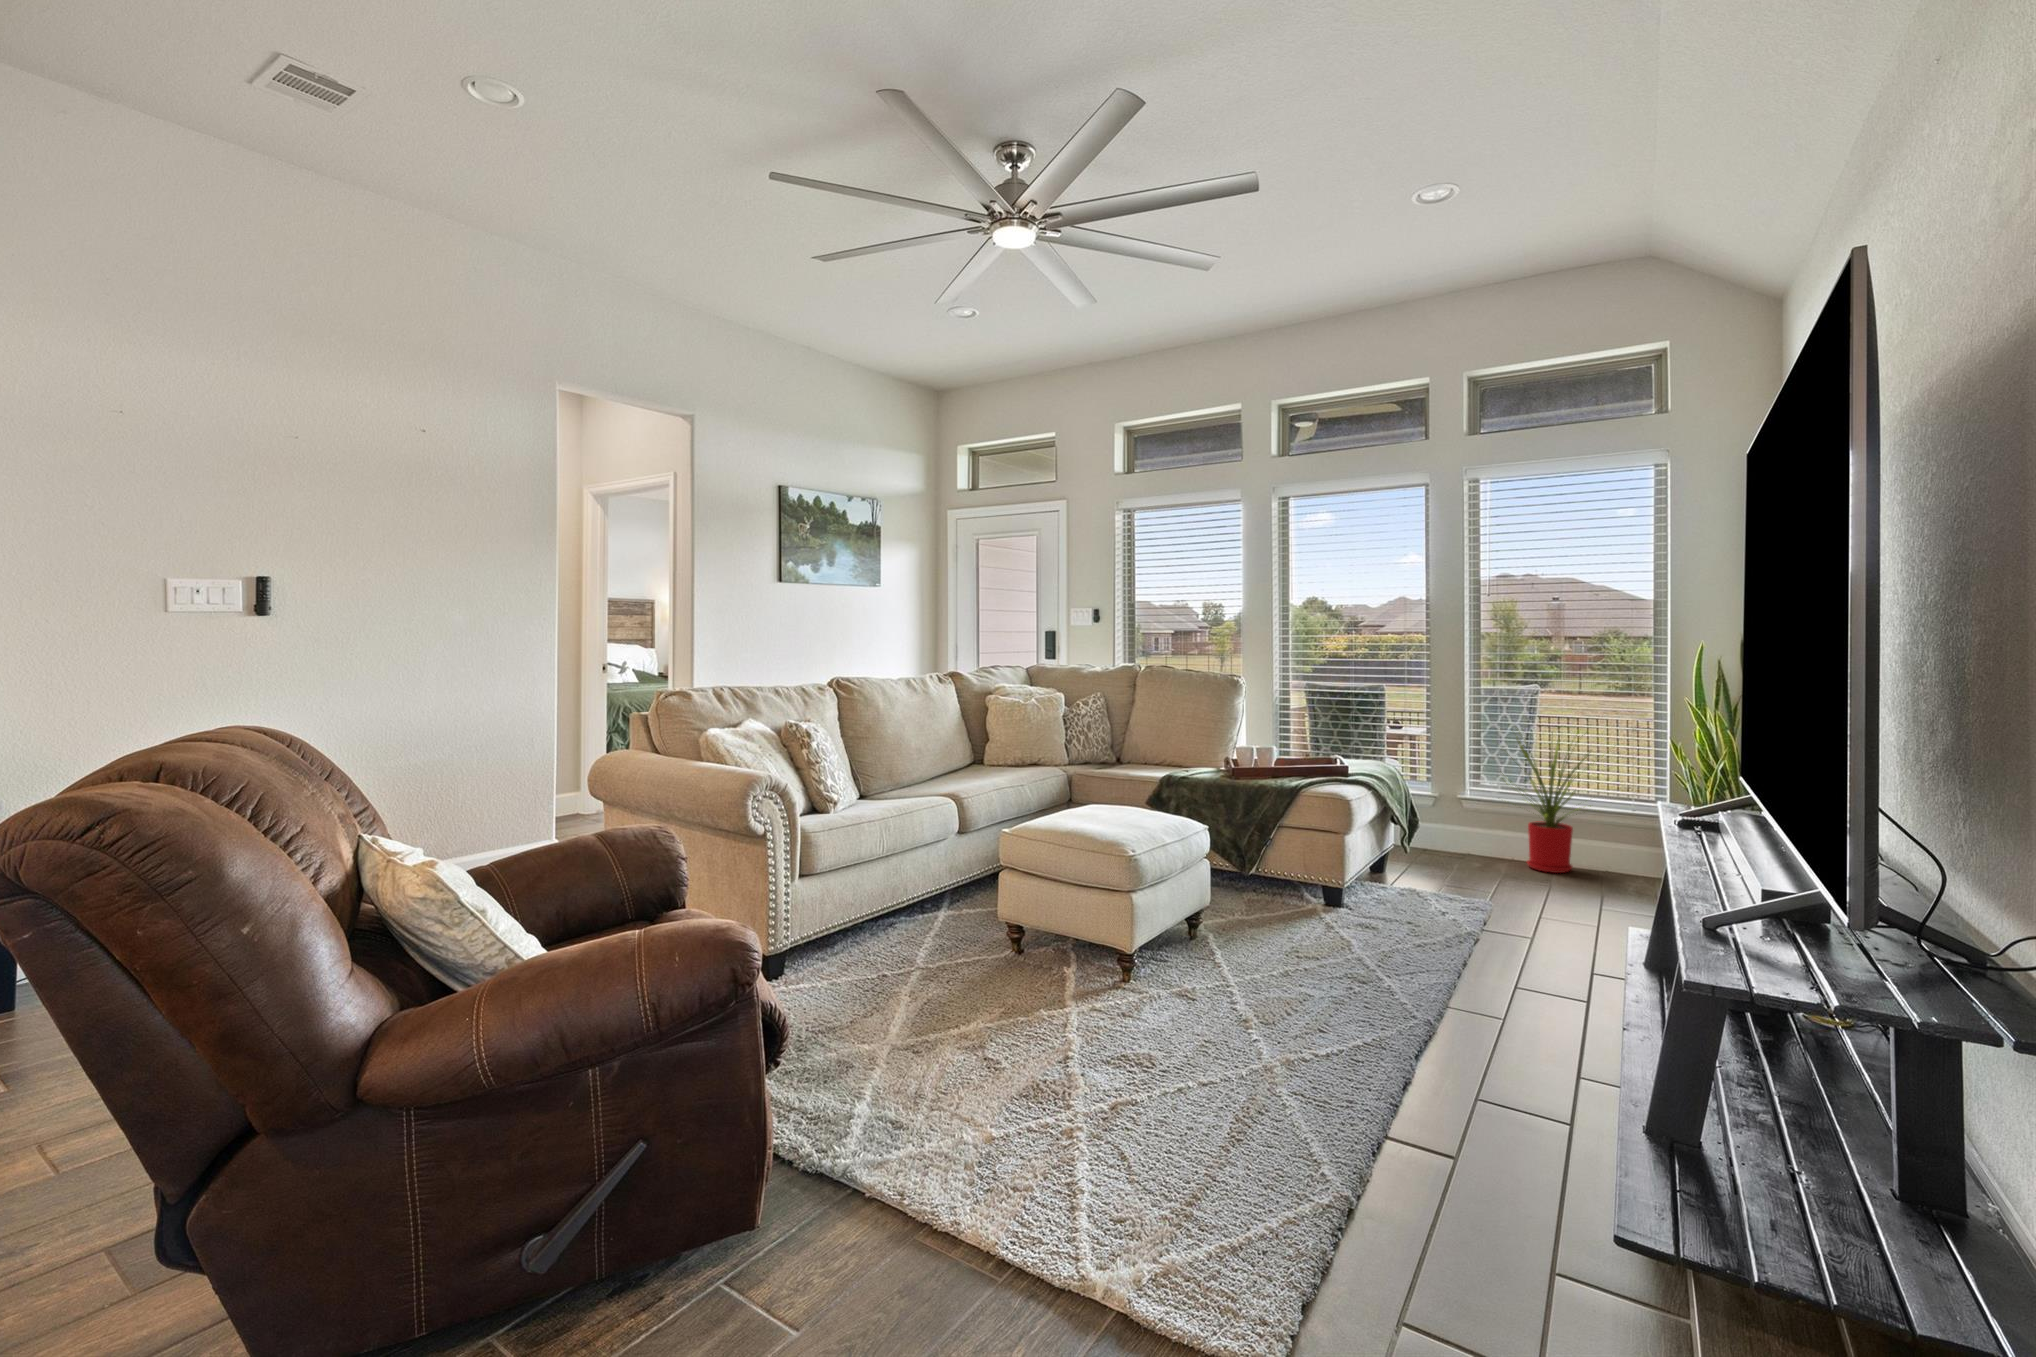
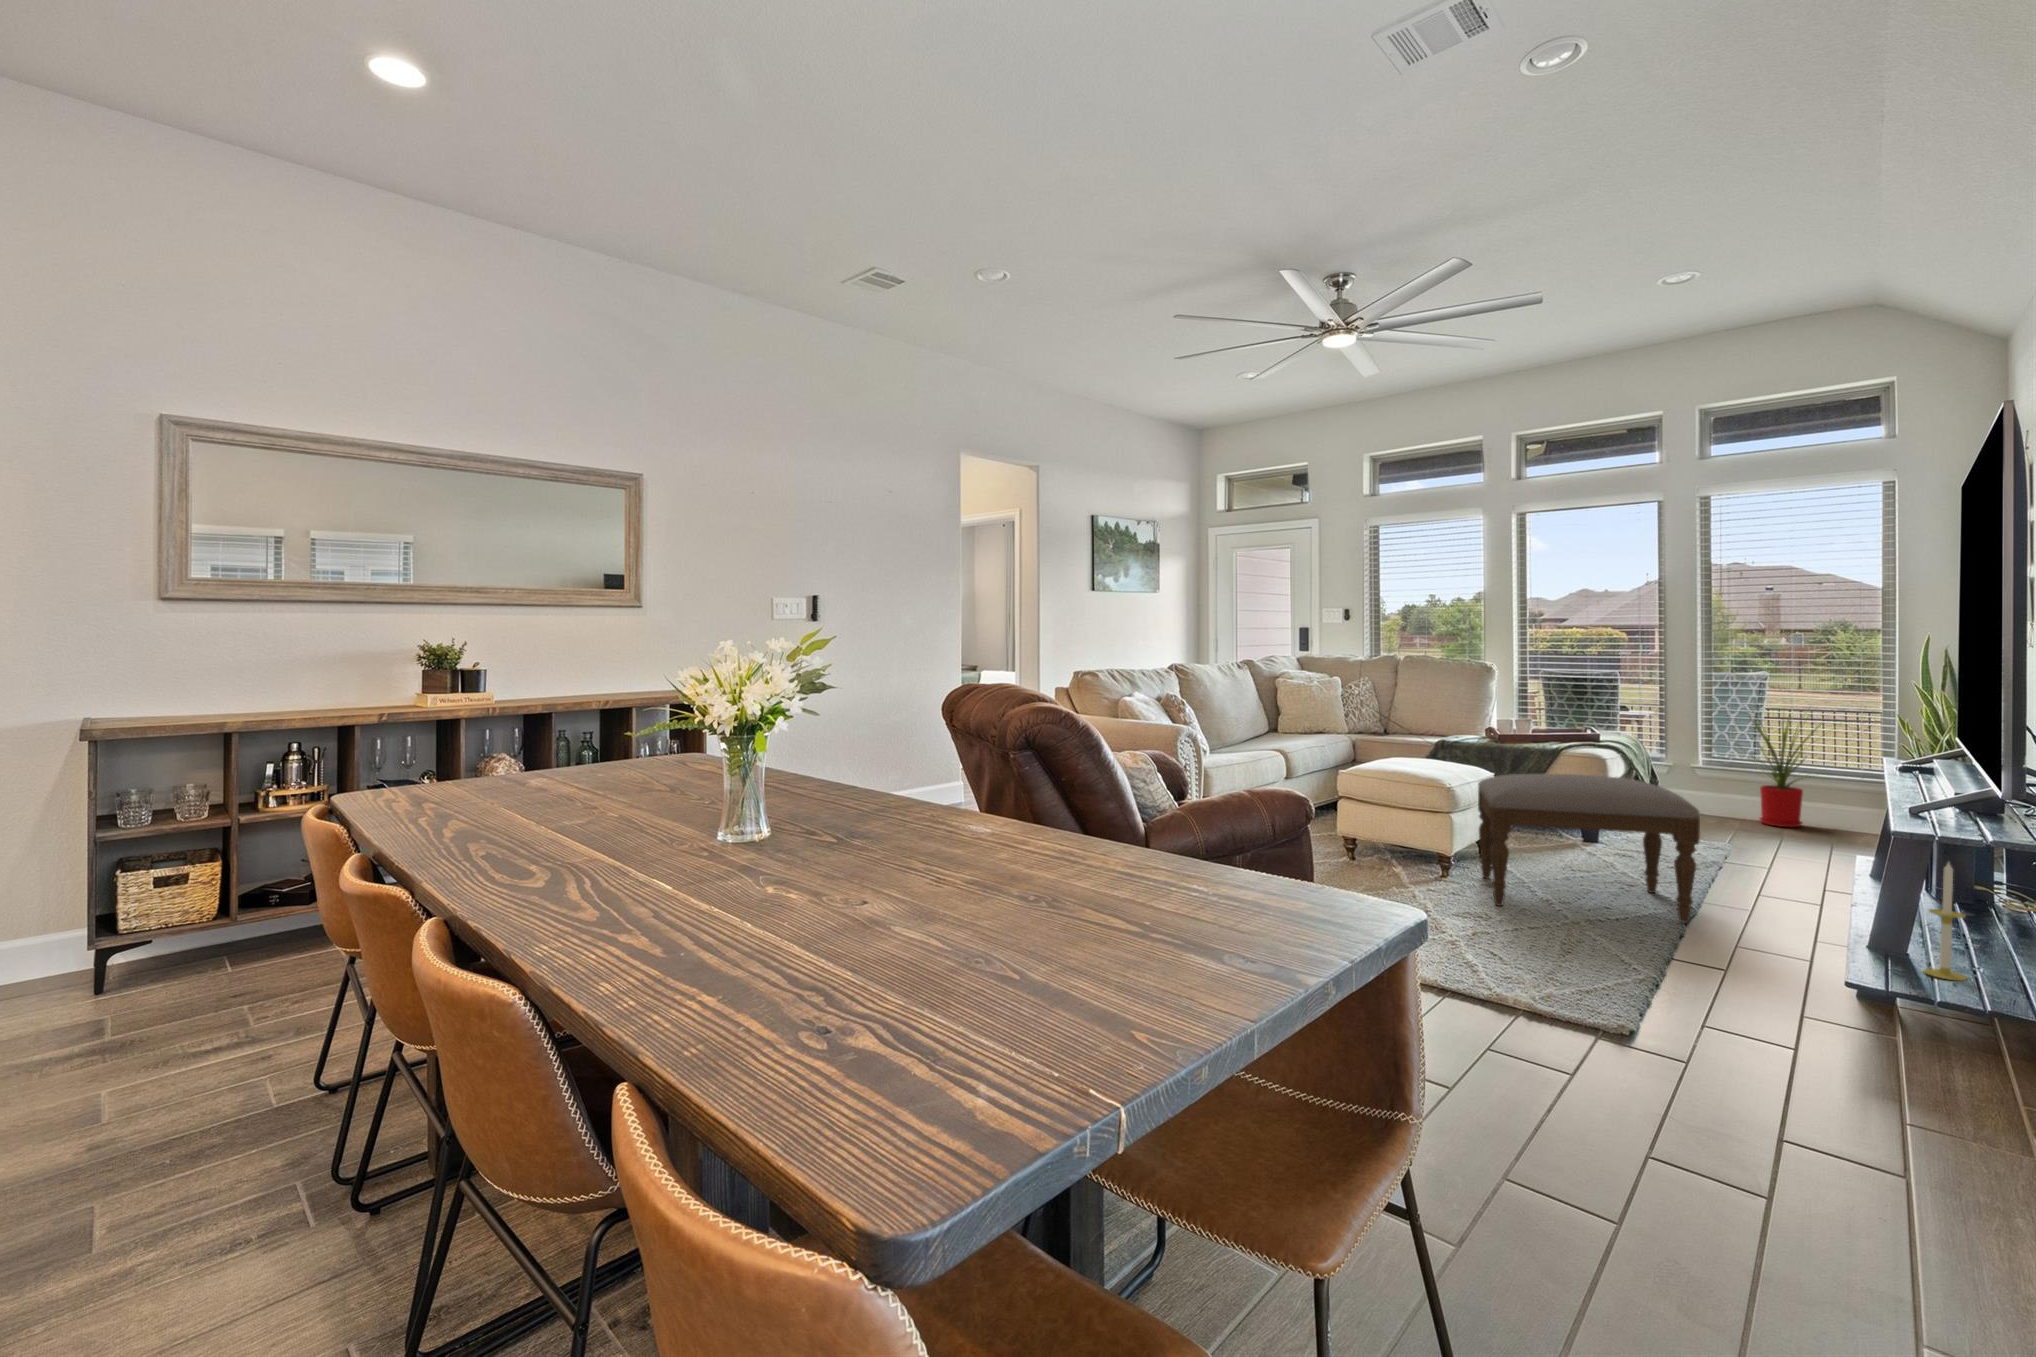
ottoman: none [1166,836,1435,1055] -> present [1478,774,1700,923]
candle: none [1727,1016,1791,1216] -> present [1924,863,1967,981]

